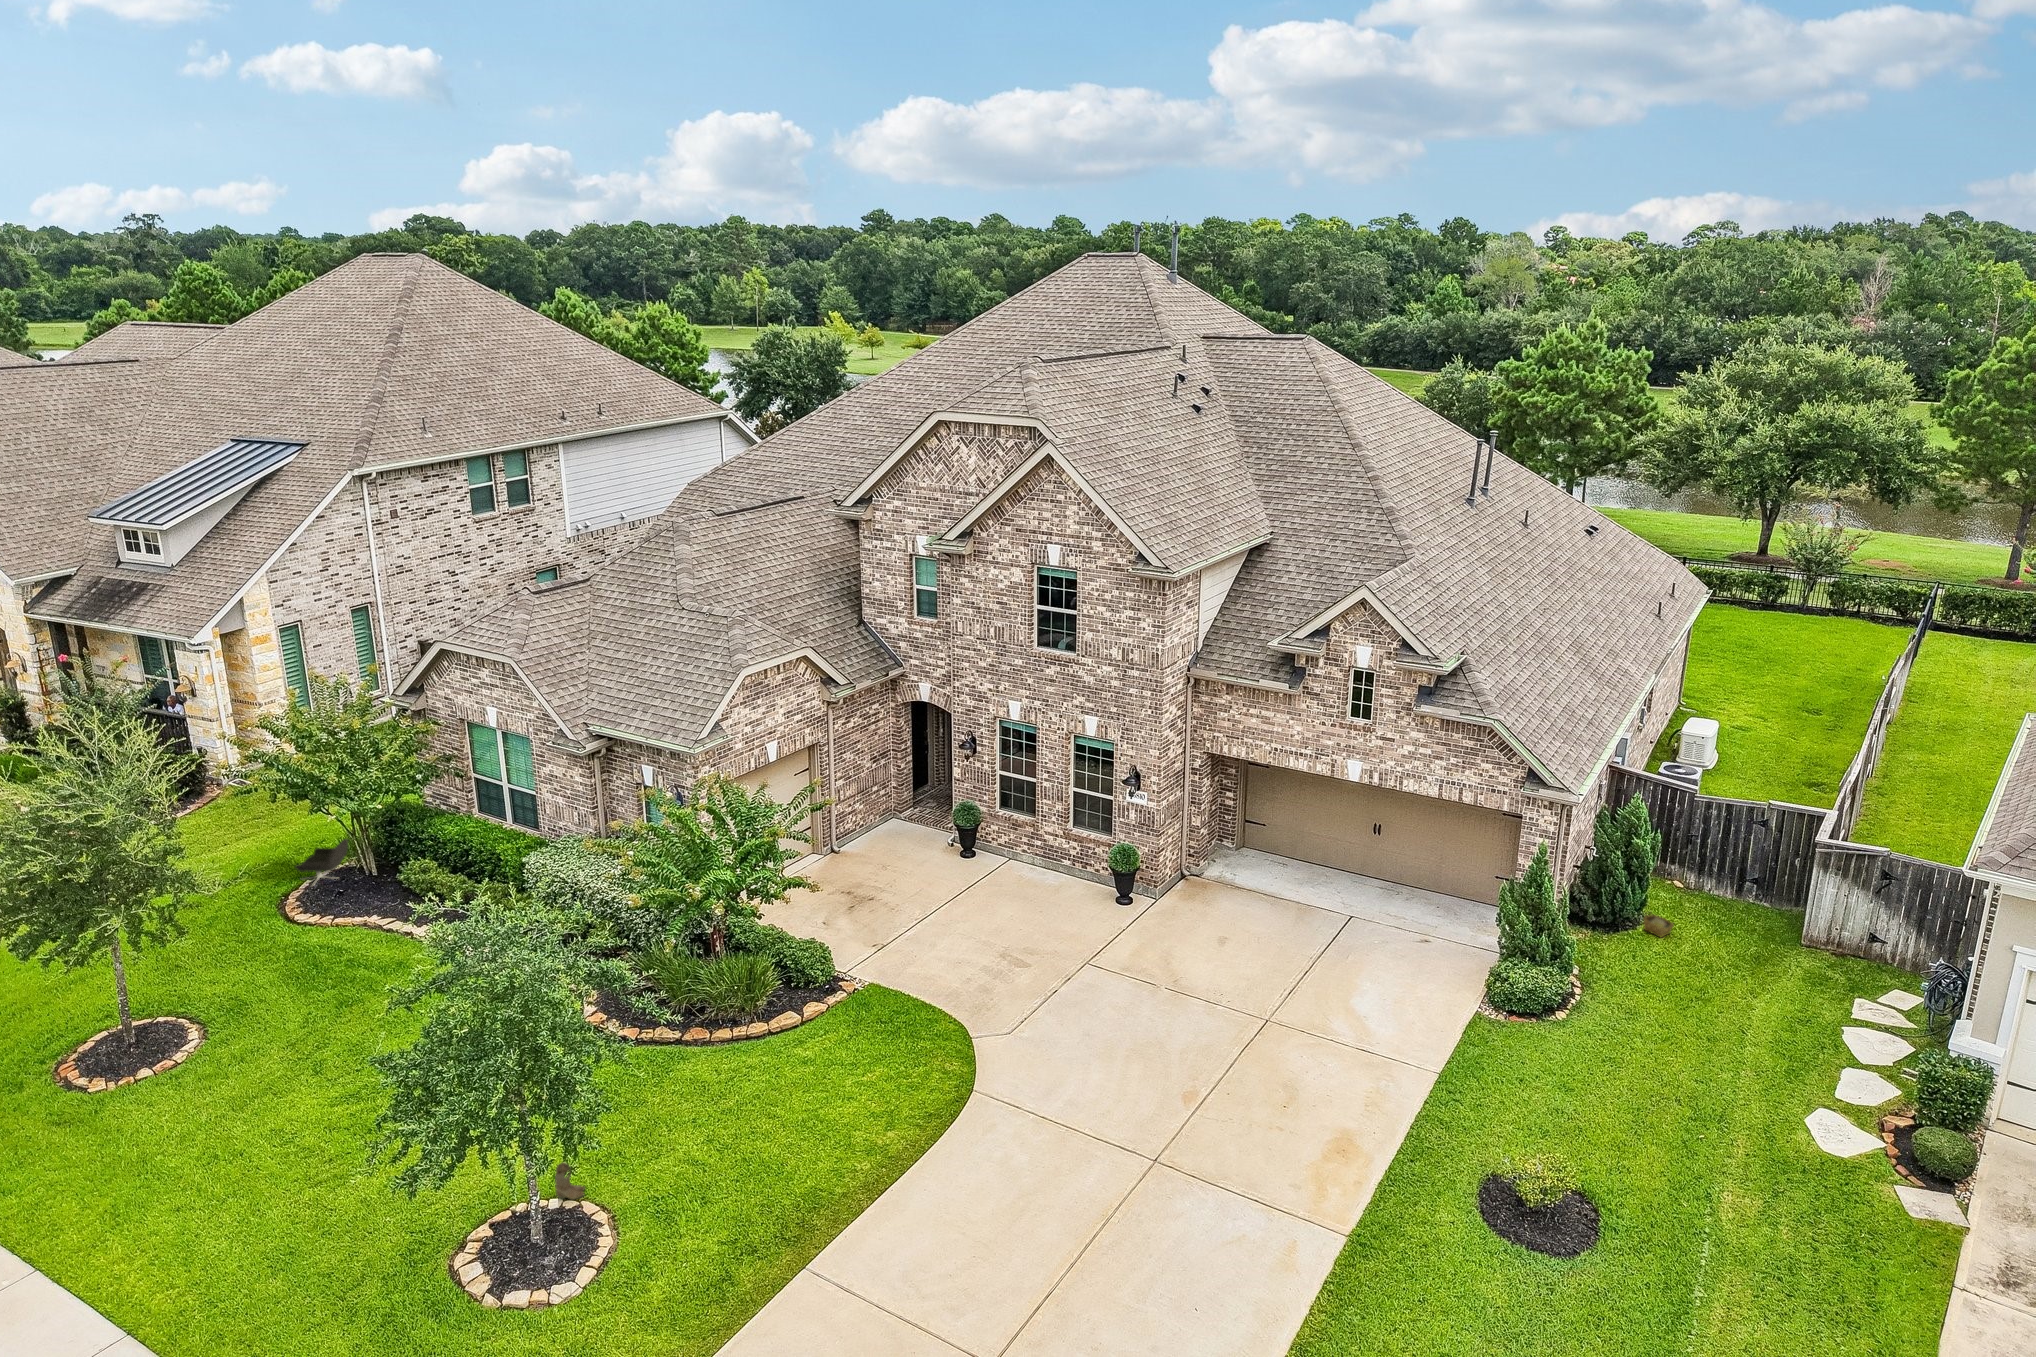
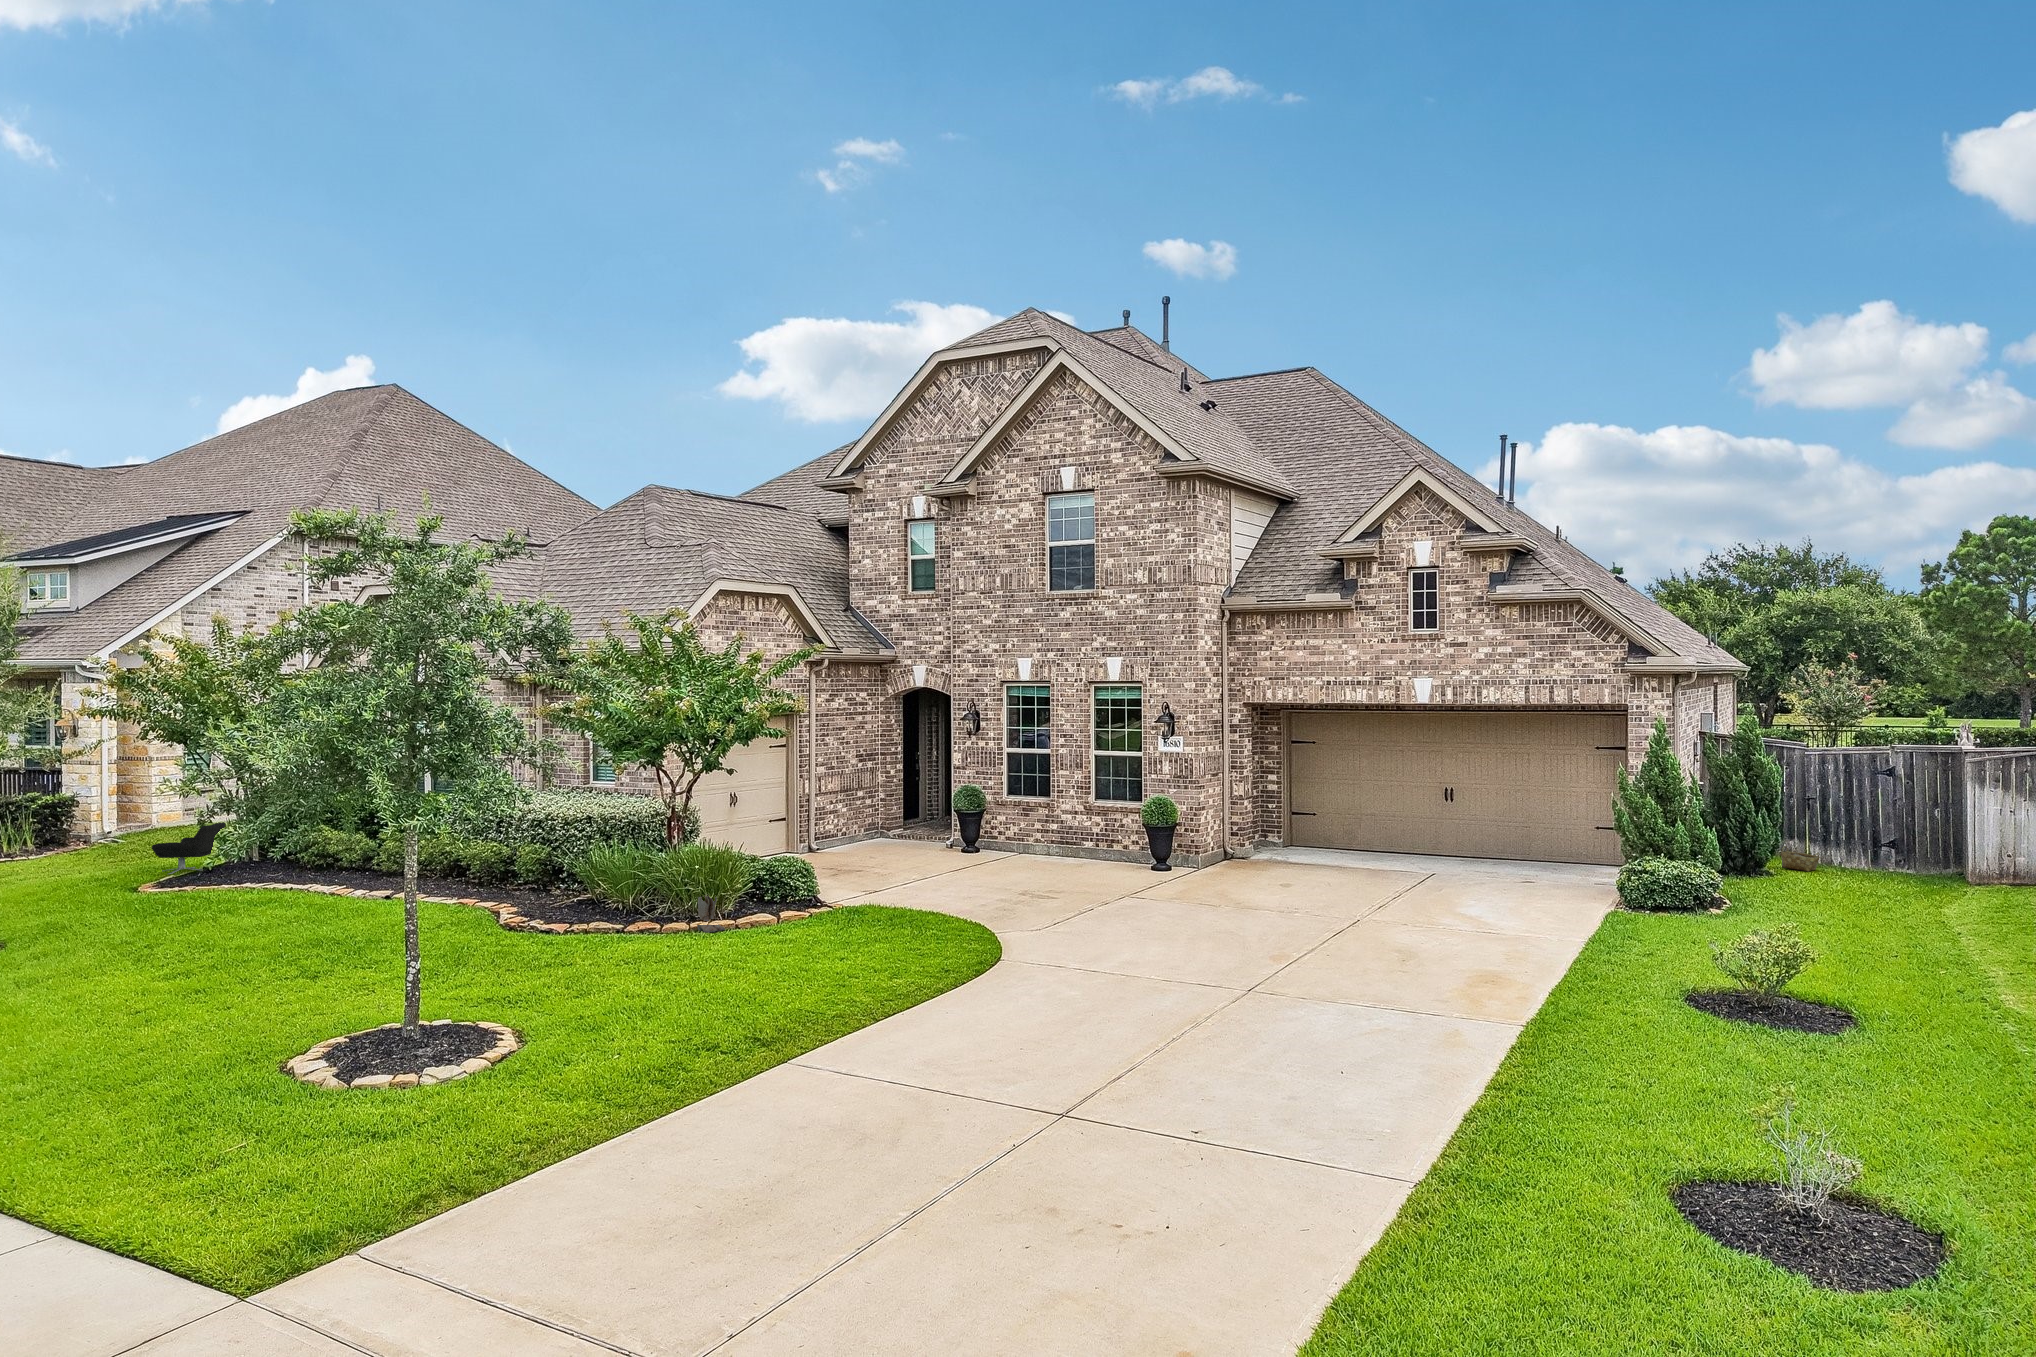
boots: present [555,1162,585,1200] -> present [697,895,725,933]

